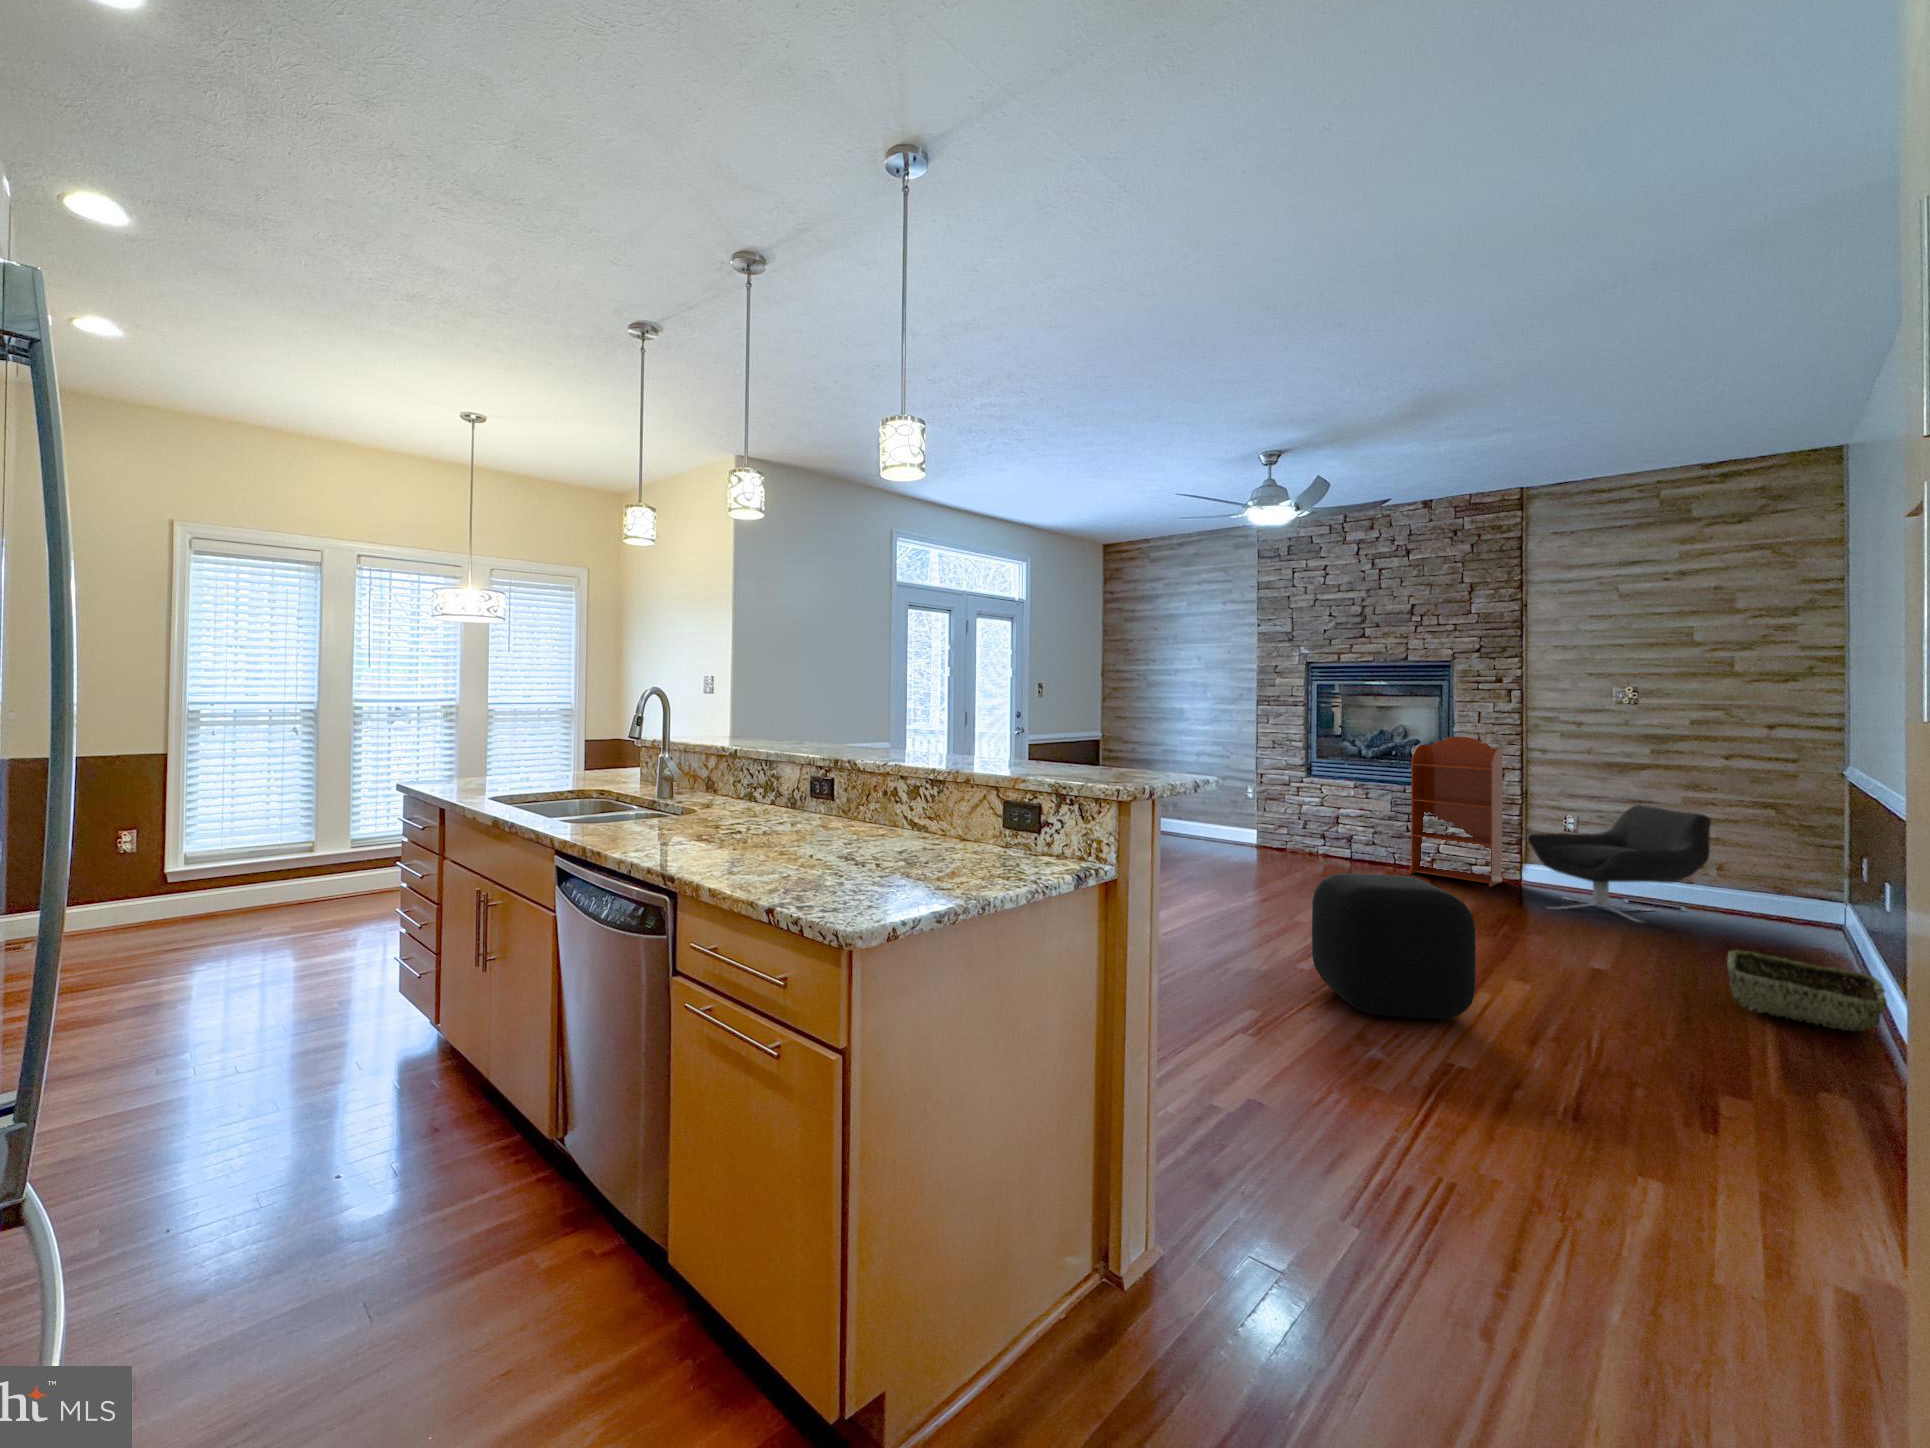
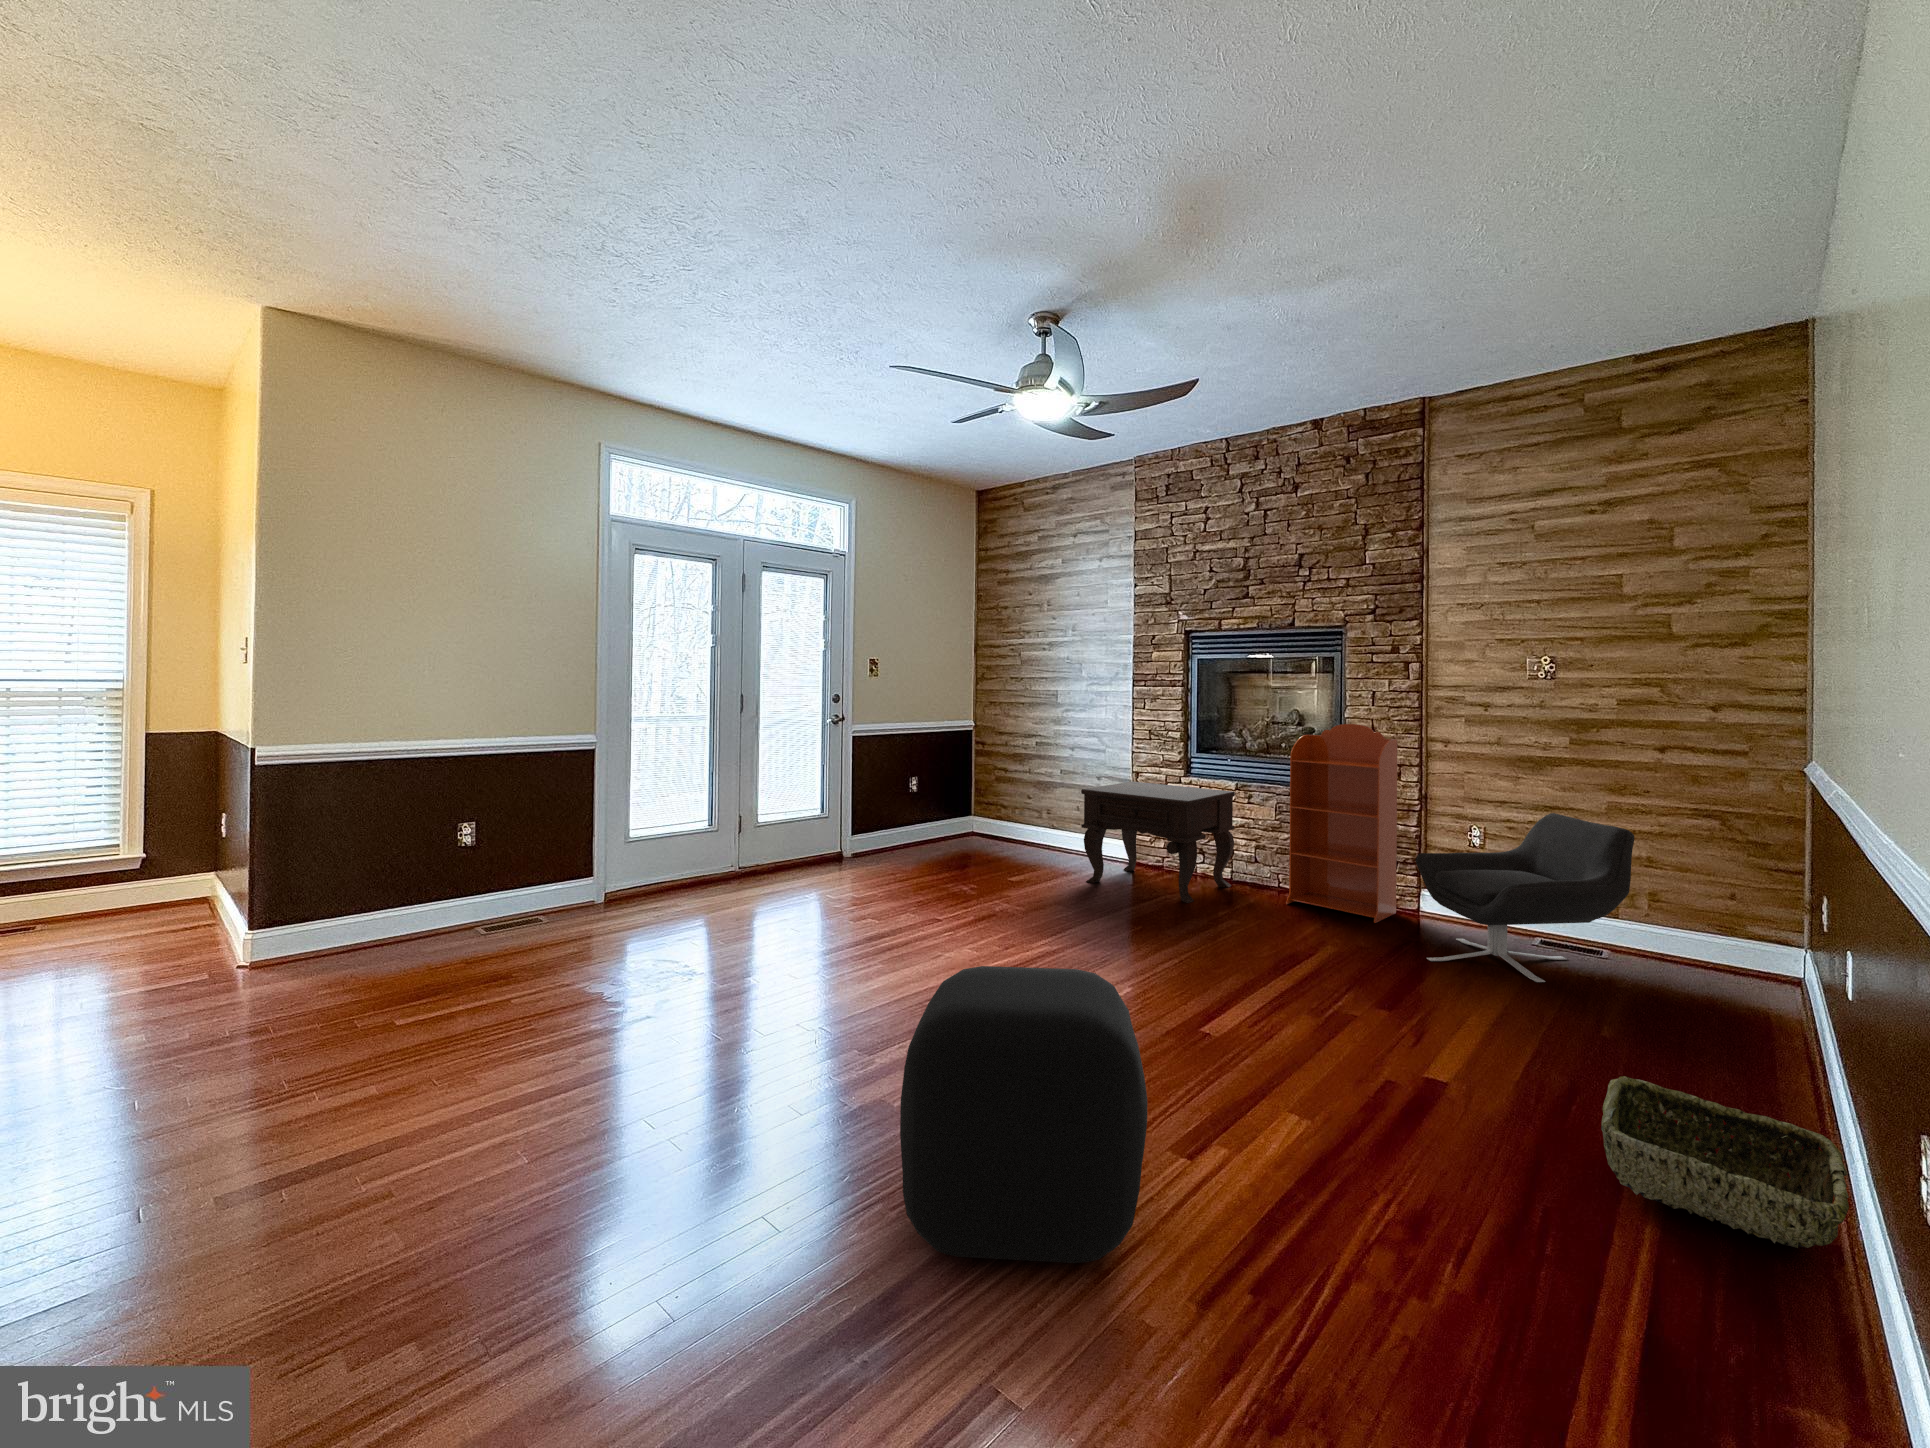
side table: none [1232,781,1357,872] -> present [1081,781,1235,903]

